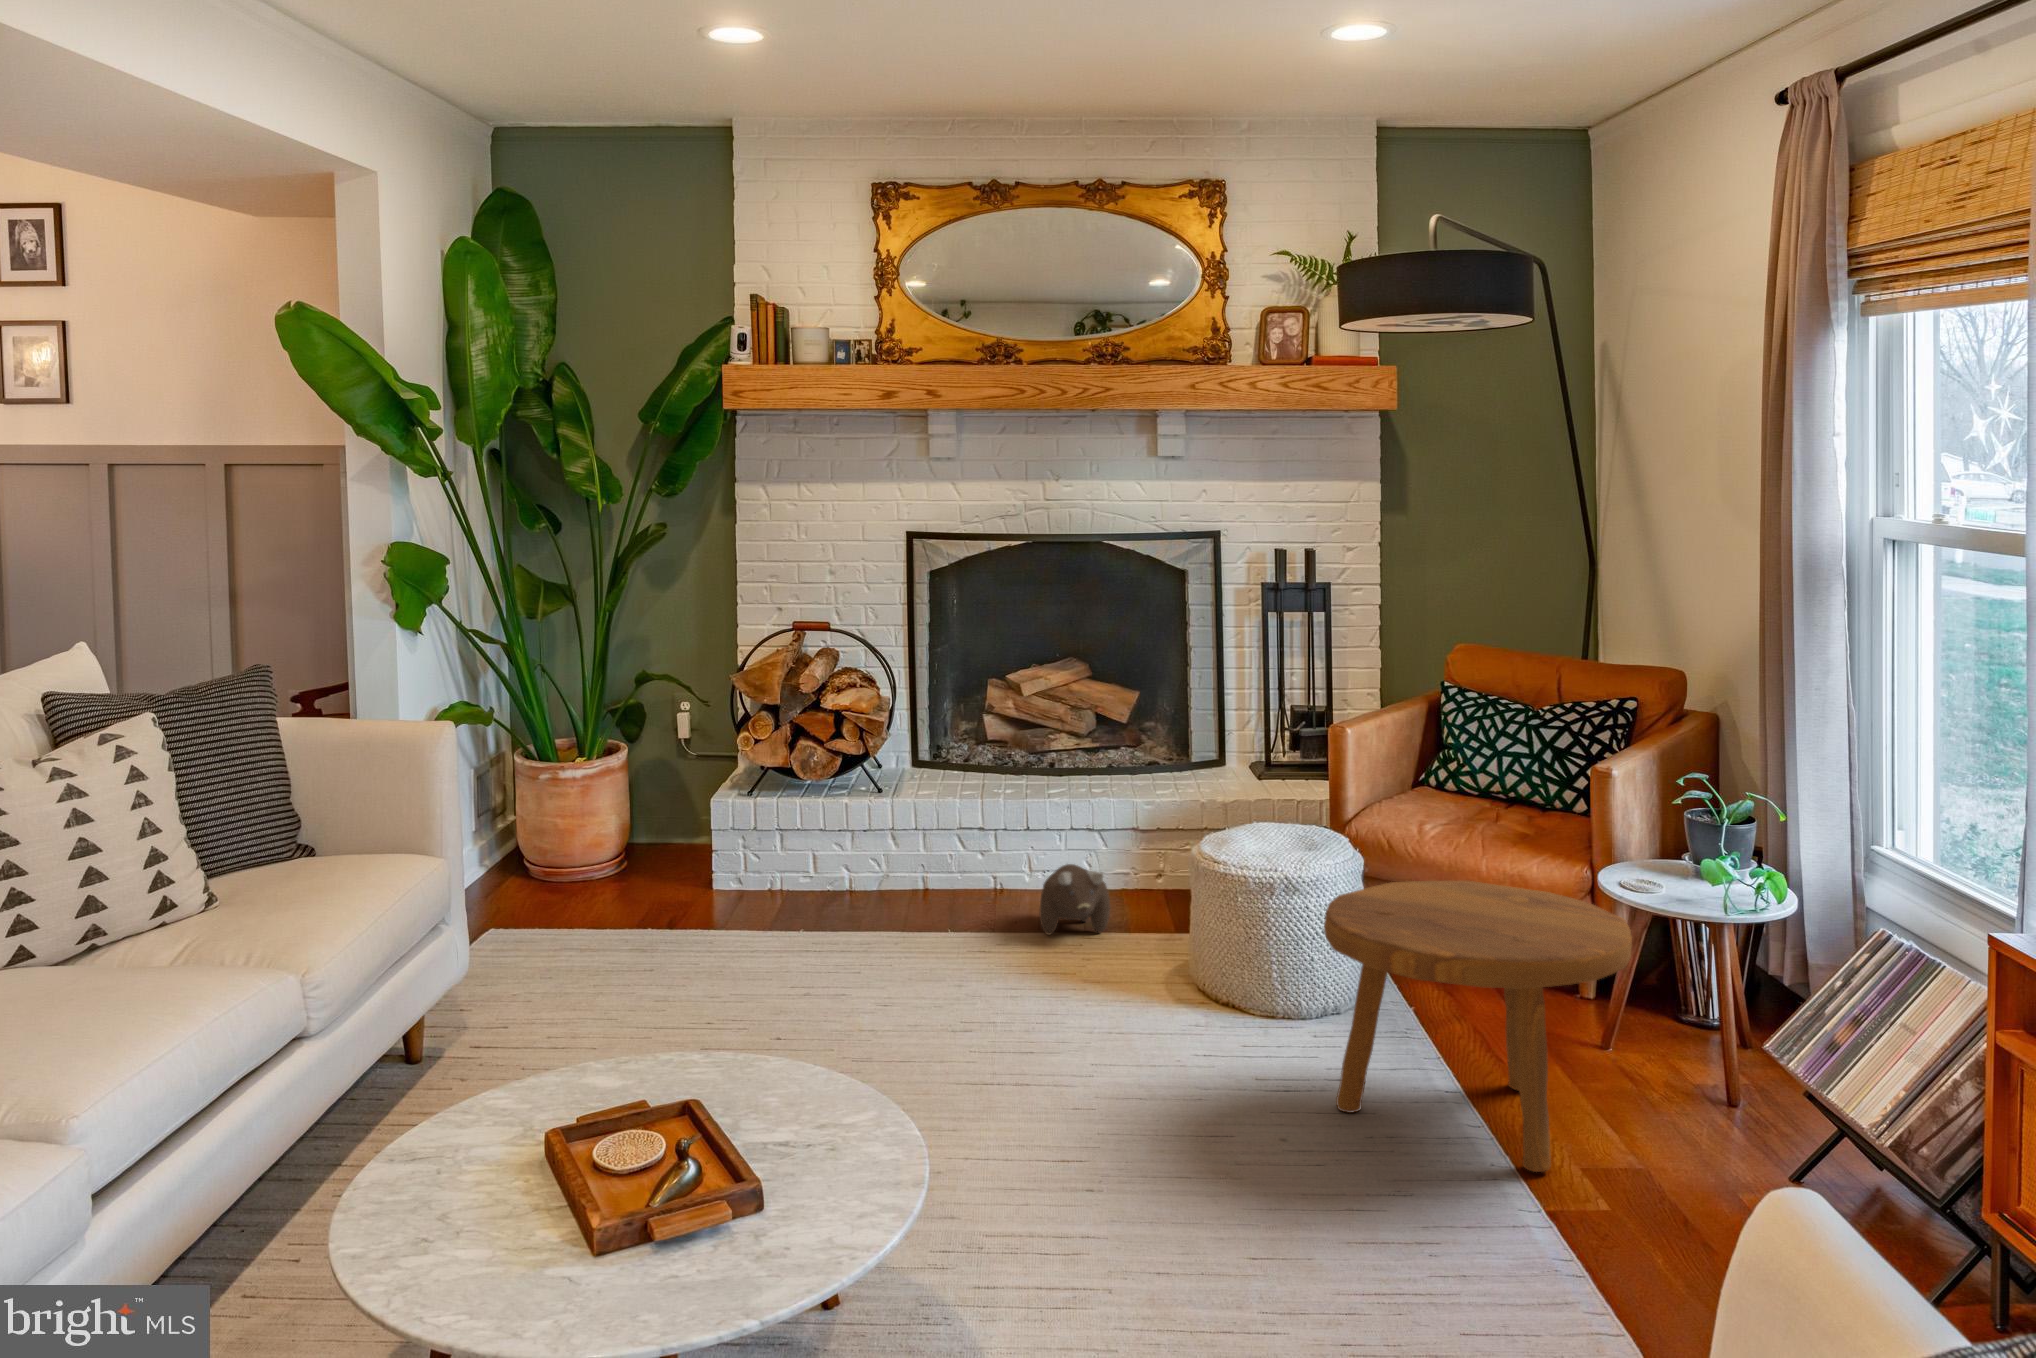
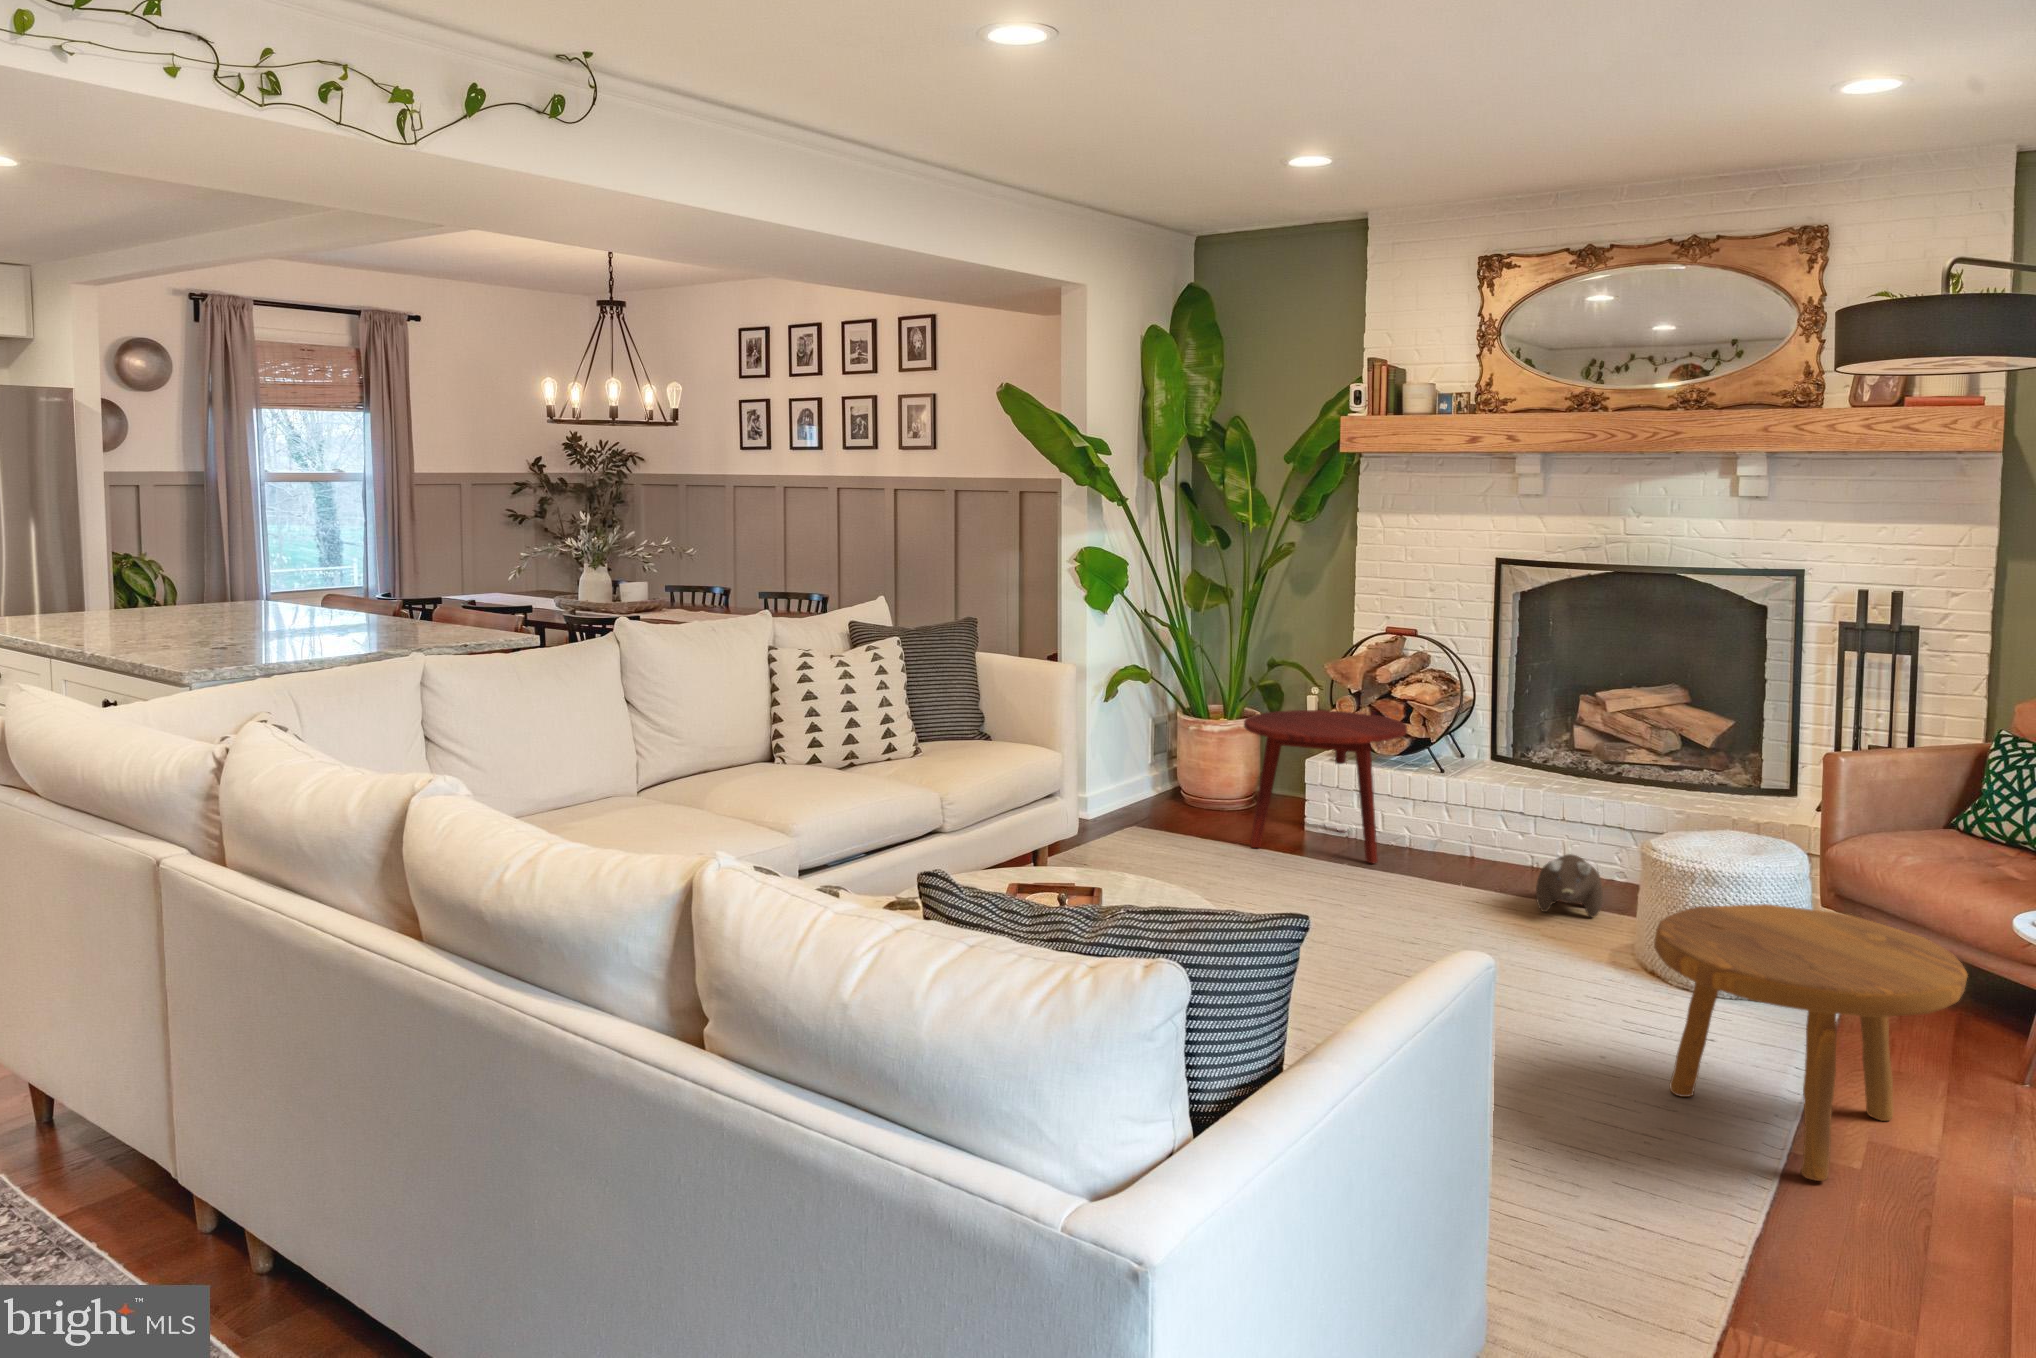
side table: none [643,728,847,913] -> present [1244,710,1407,863]

